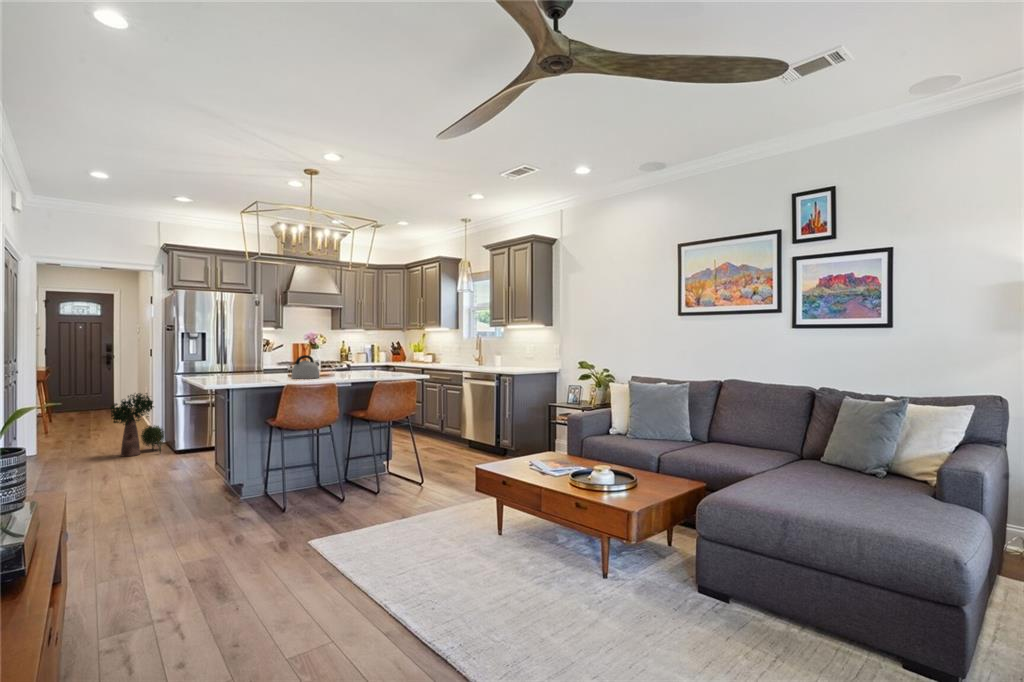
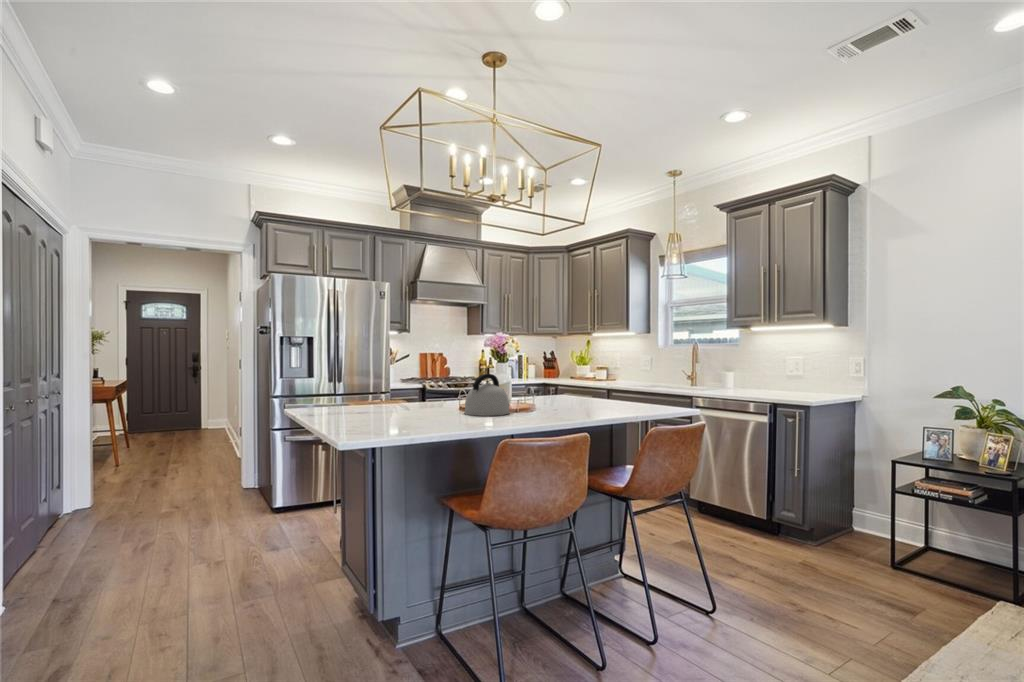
potted plant: present [110,393,164,456] -> none [185,422,259,516]

